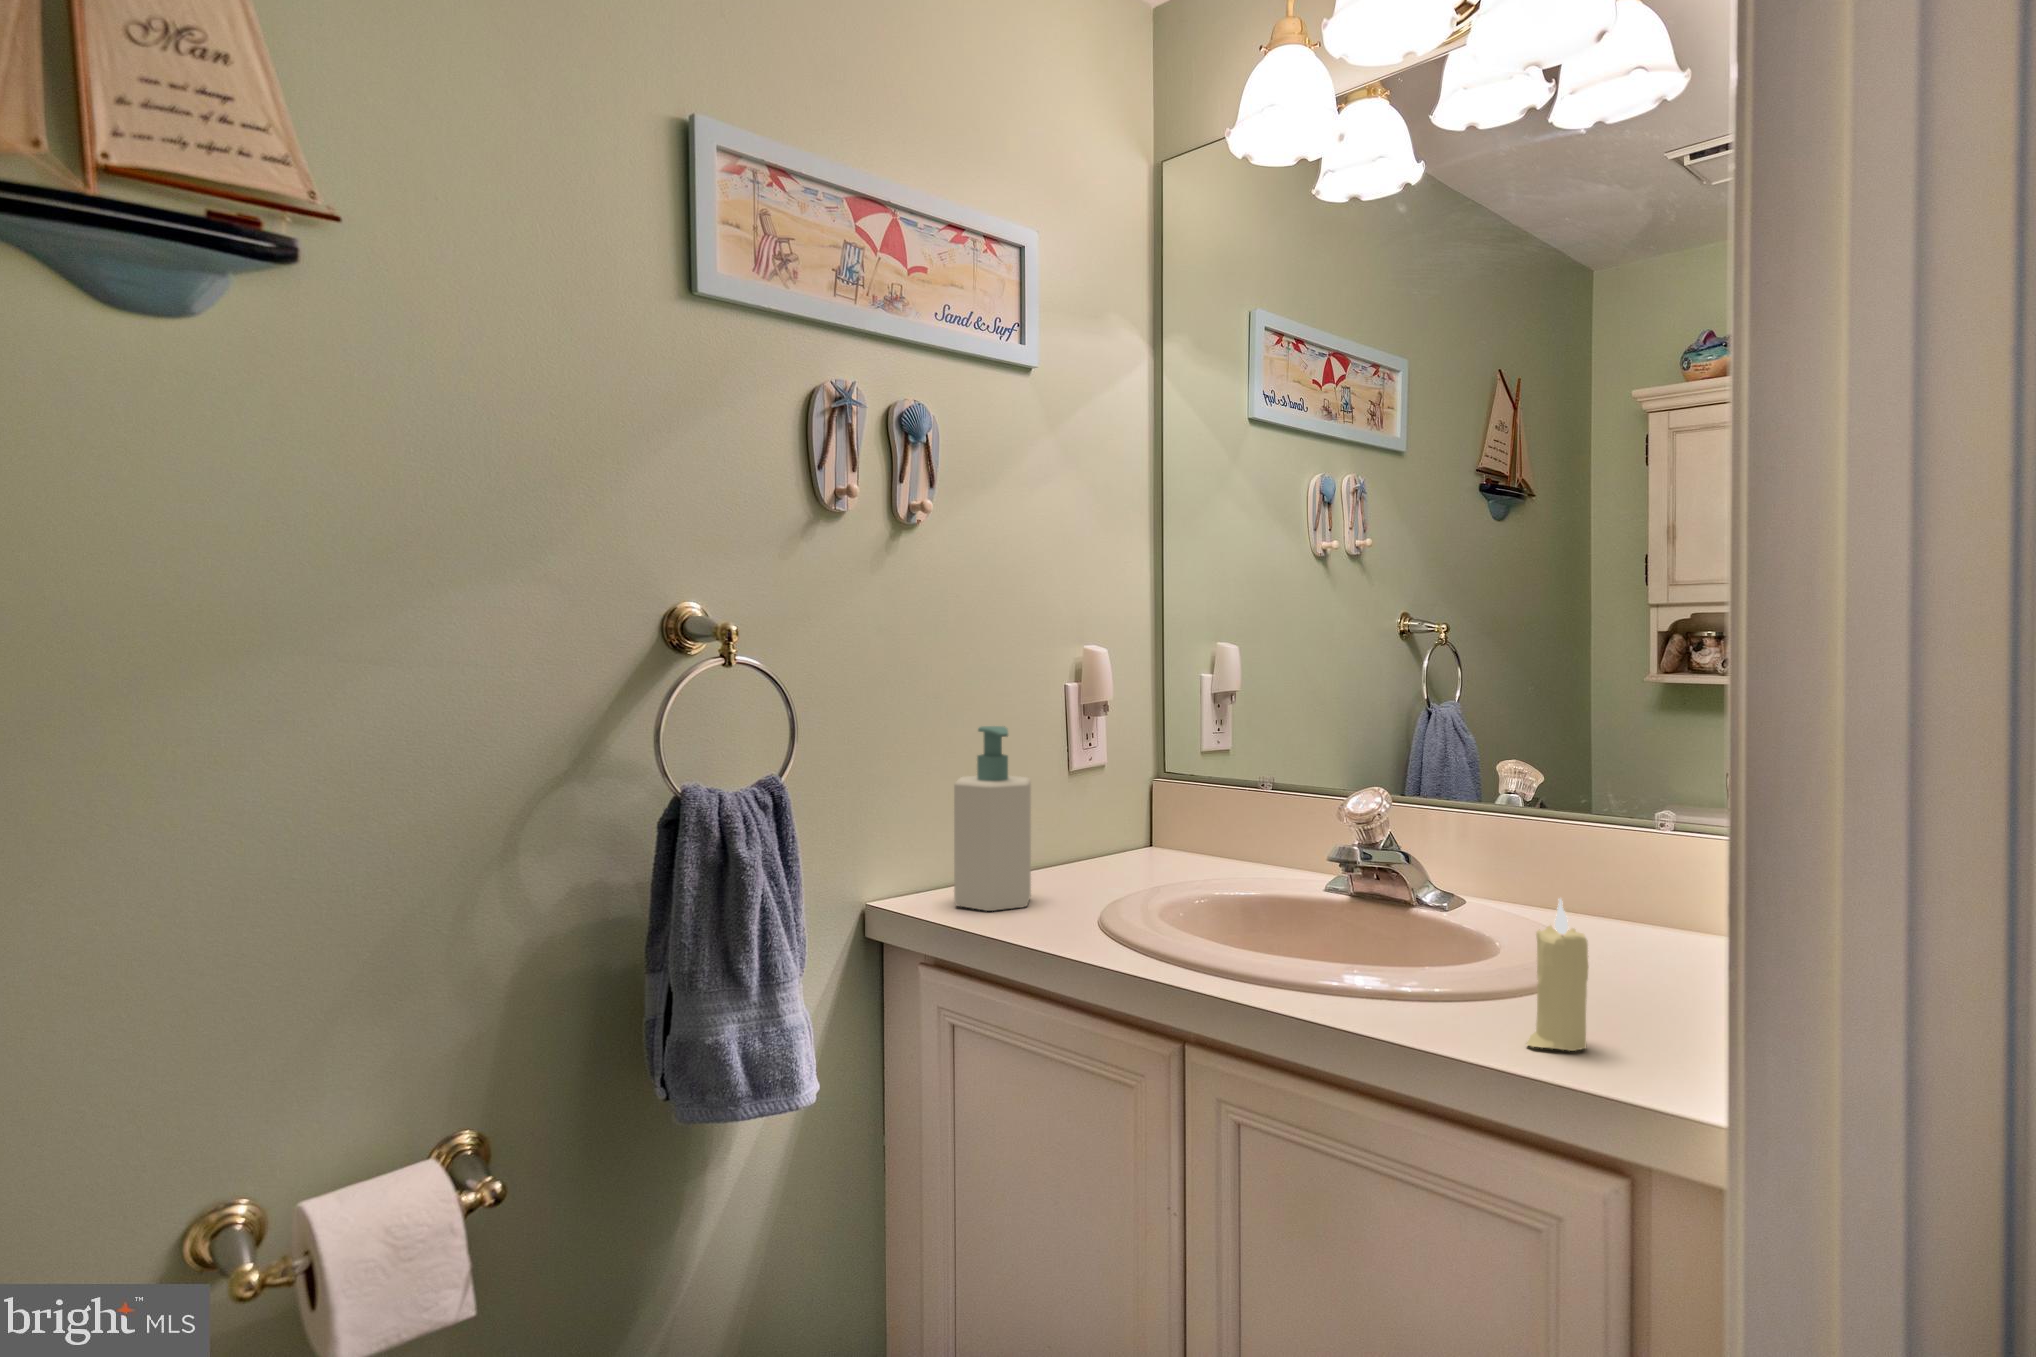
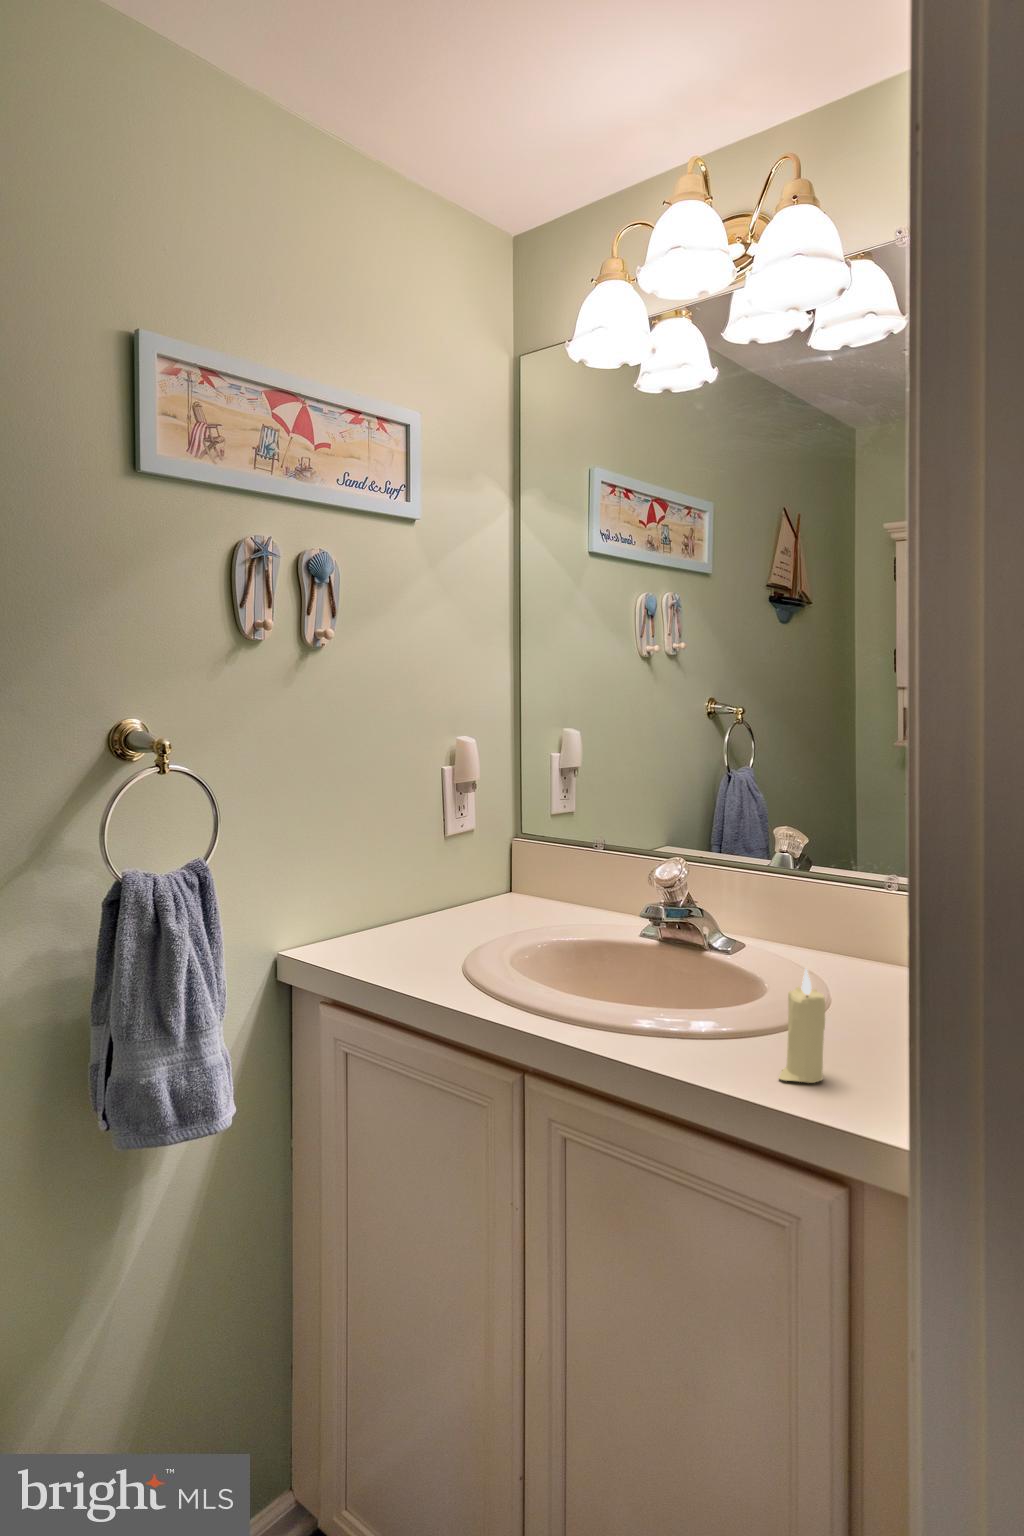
soap bottle: present [954,726,1031,911] -> none [352,812,414,959]

